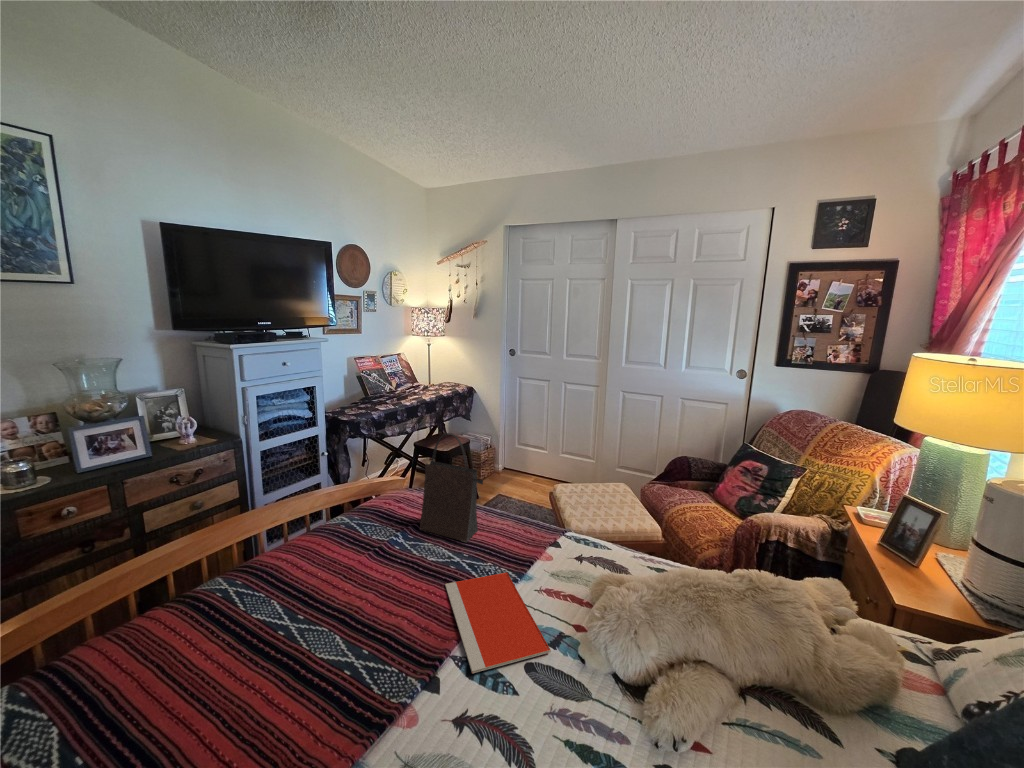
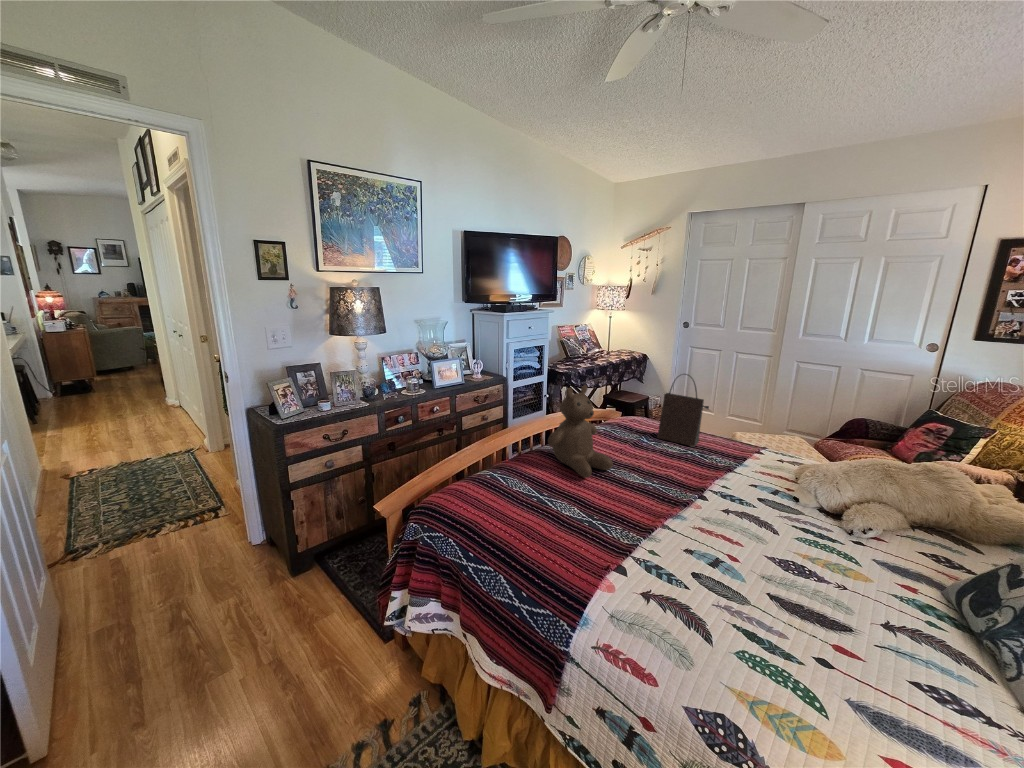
teddy bear: none [126,481,284,681] -> present [548,385,613,478]
notebook: present [445,572,551,673] -> none [691,463,776,496]

